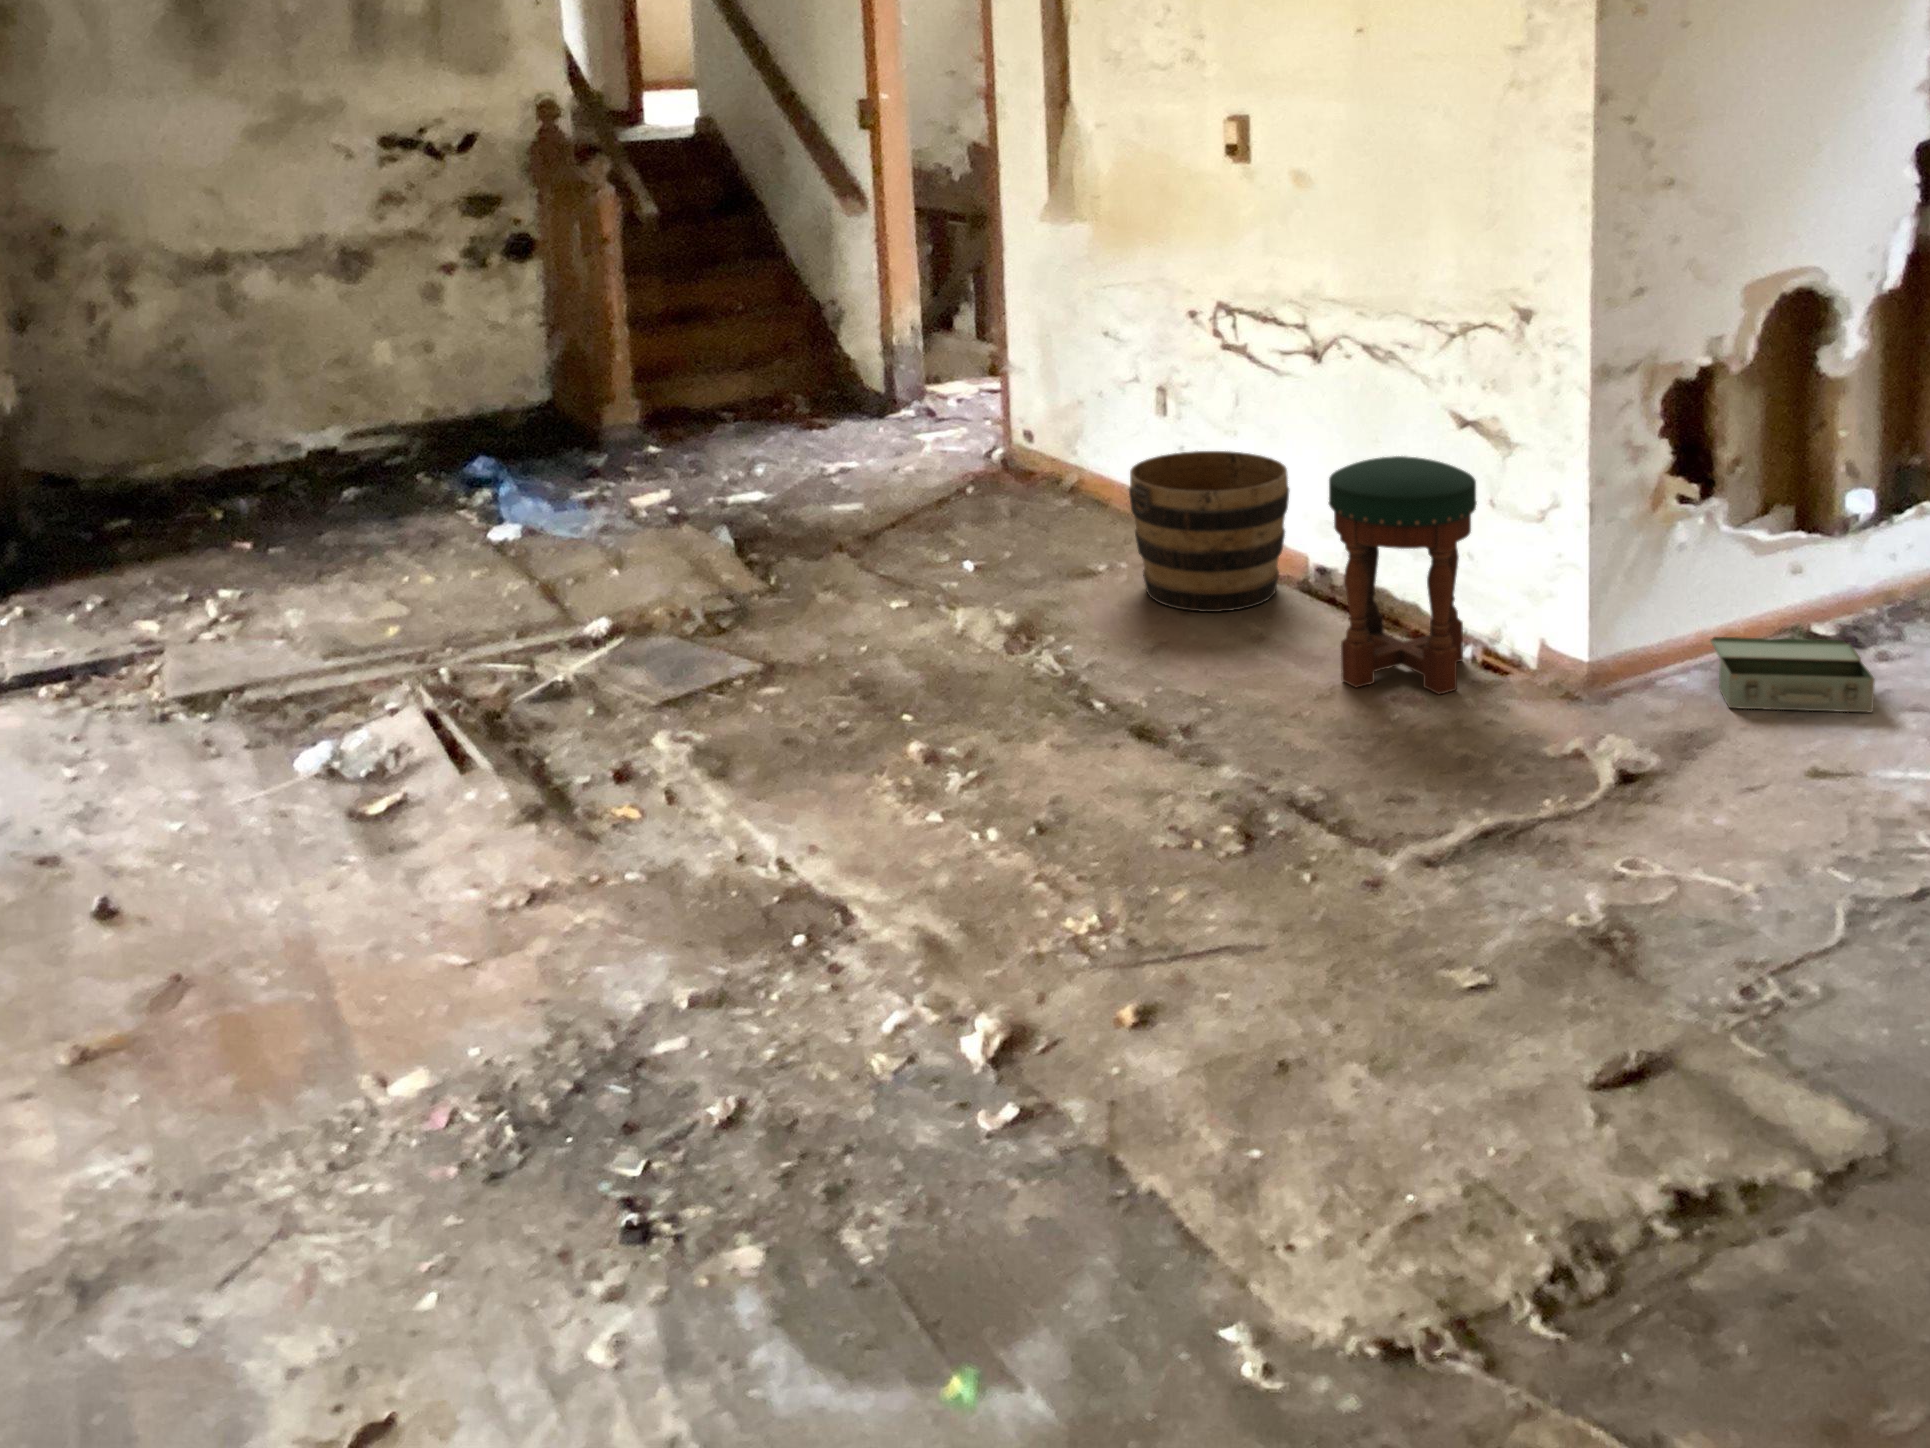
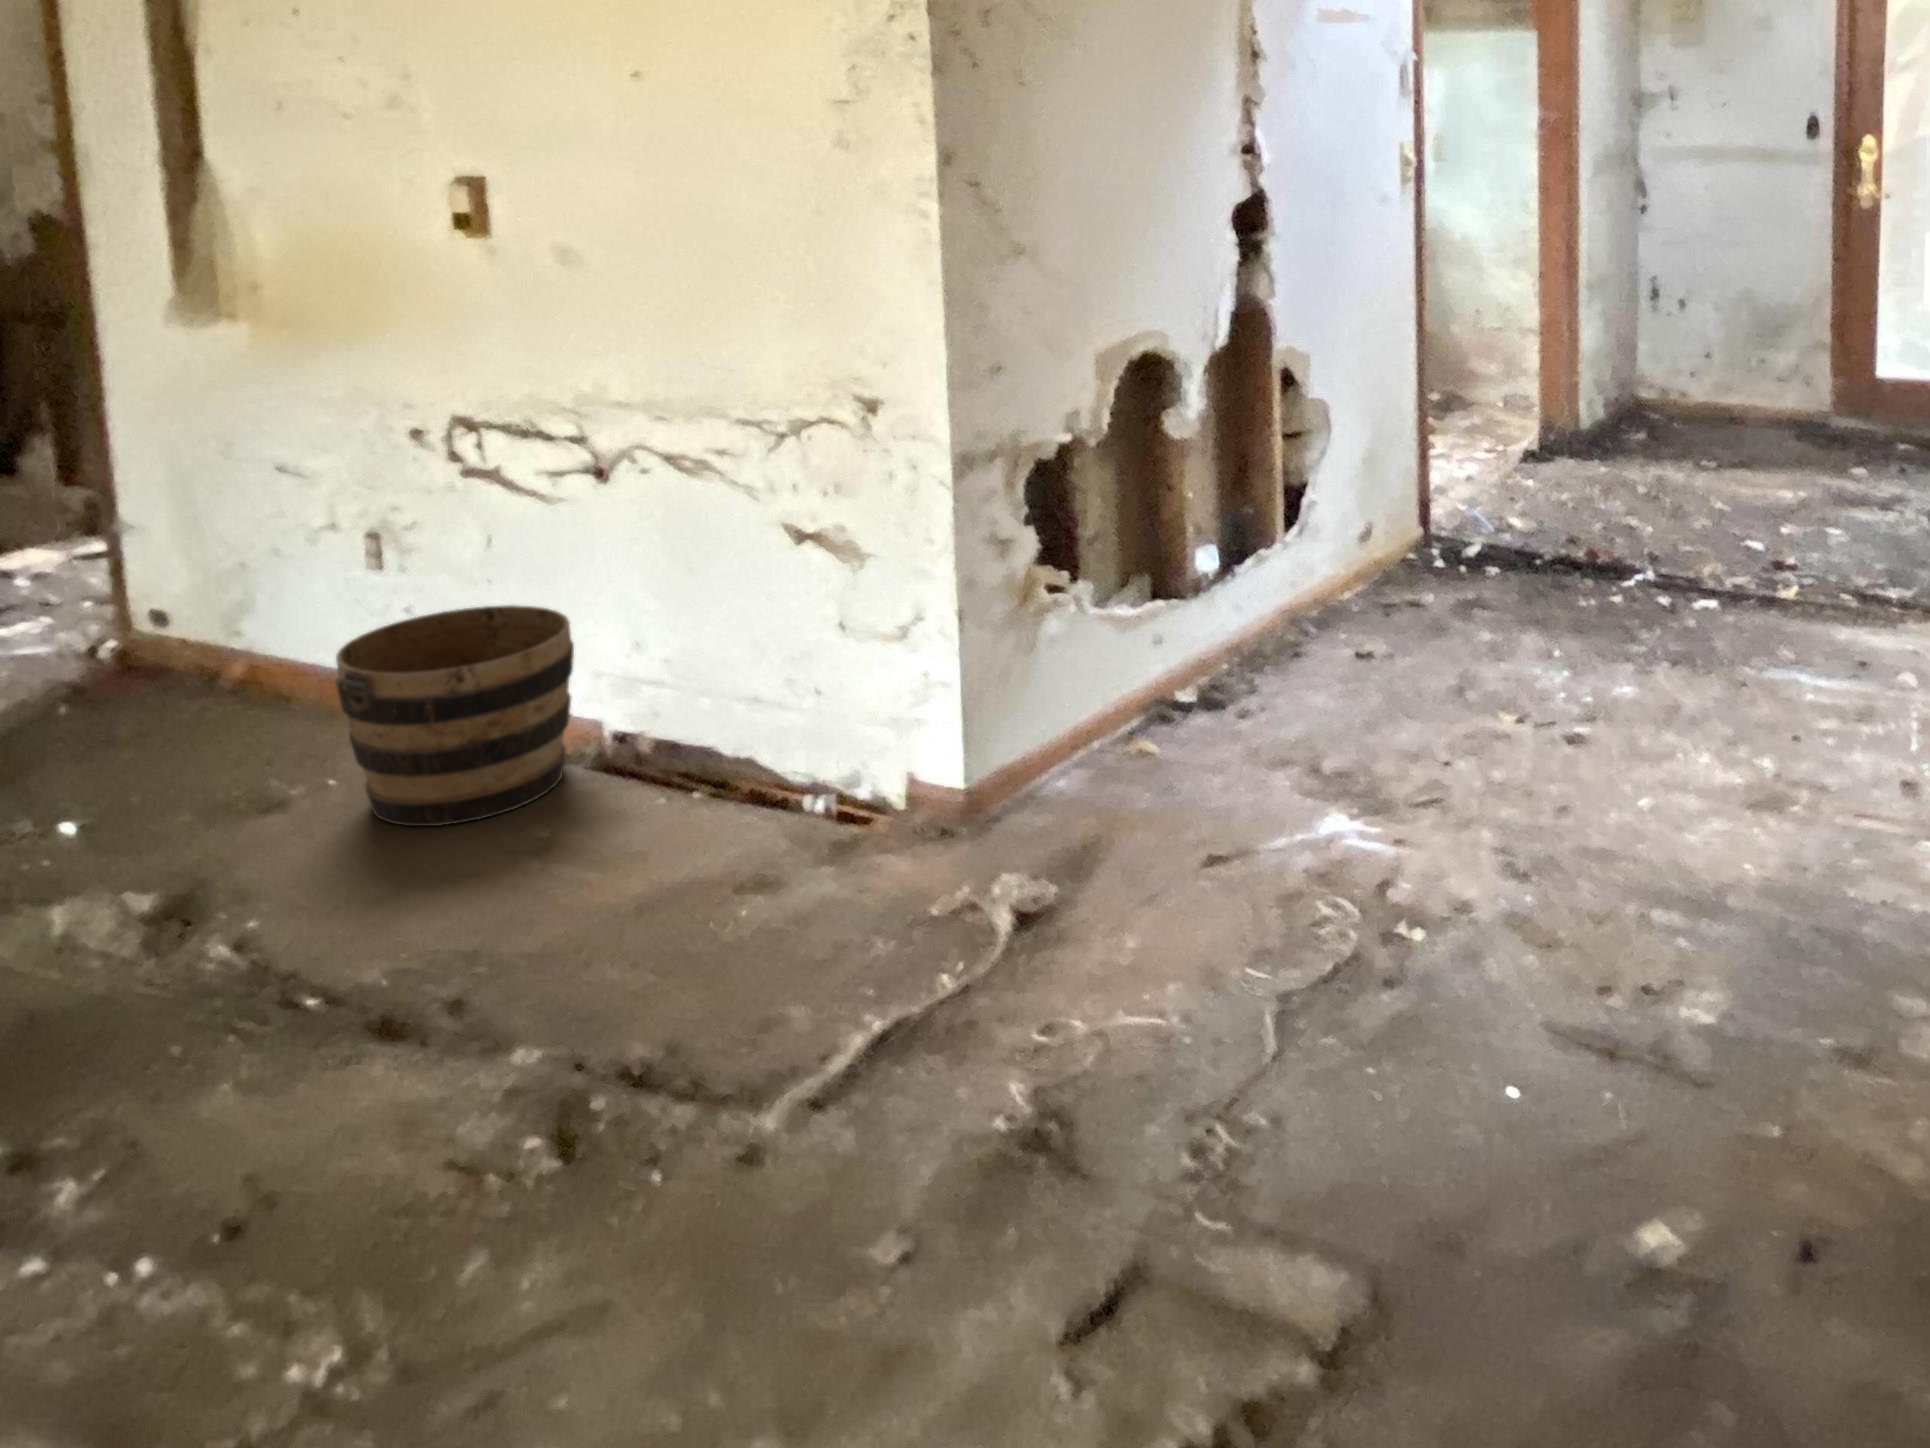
stool: present [1329,456,1477,694] -> none [634,588,822,883]
toolbox: present [1710,637,1875,712] -> none [1086,708,1249,807]

